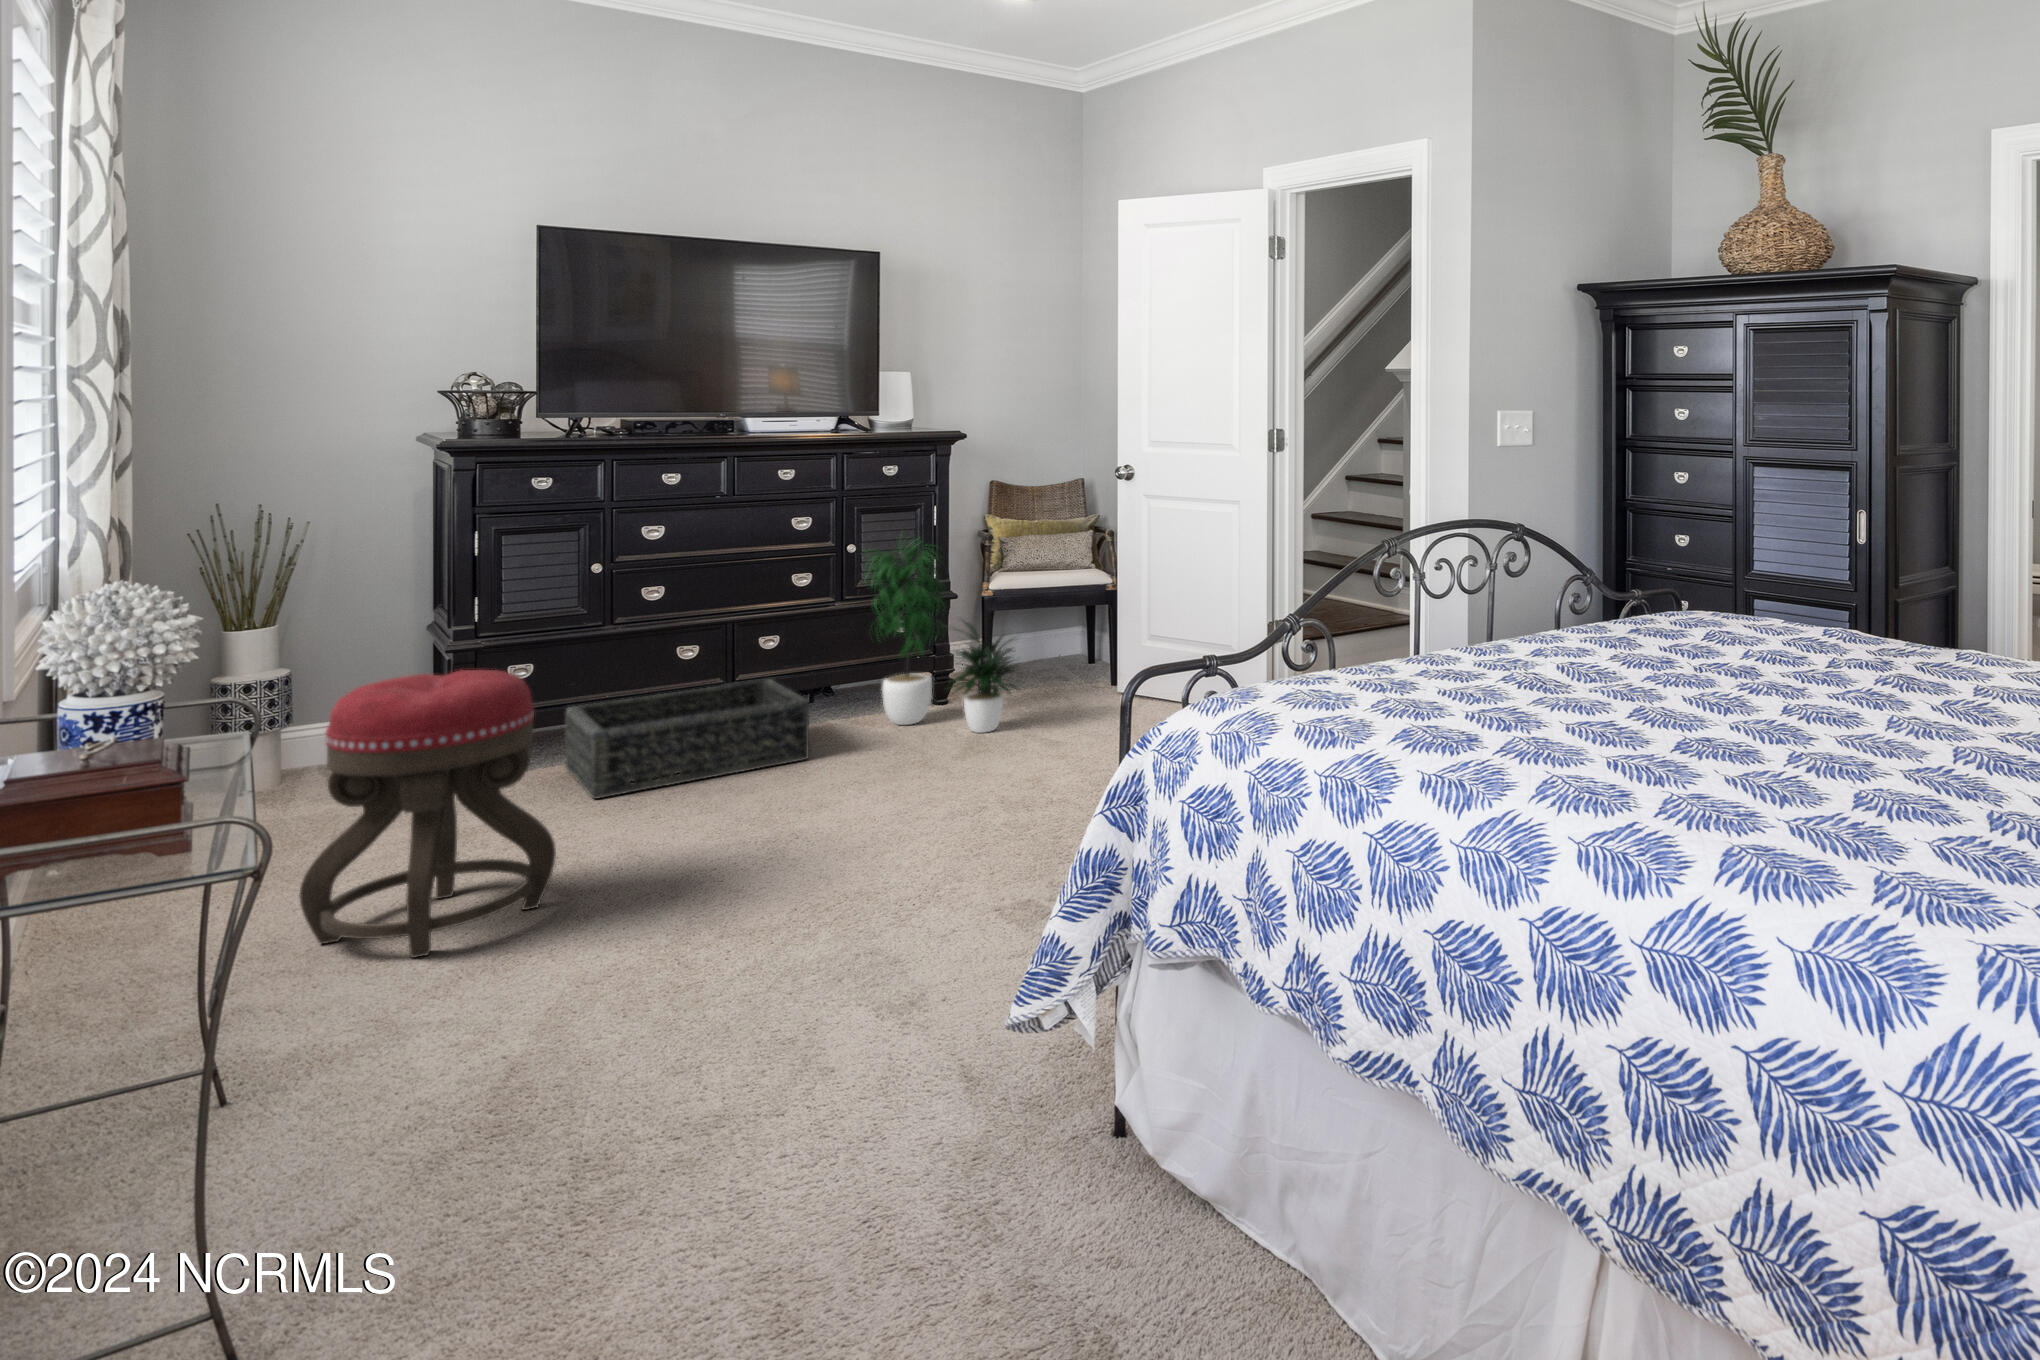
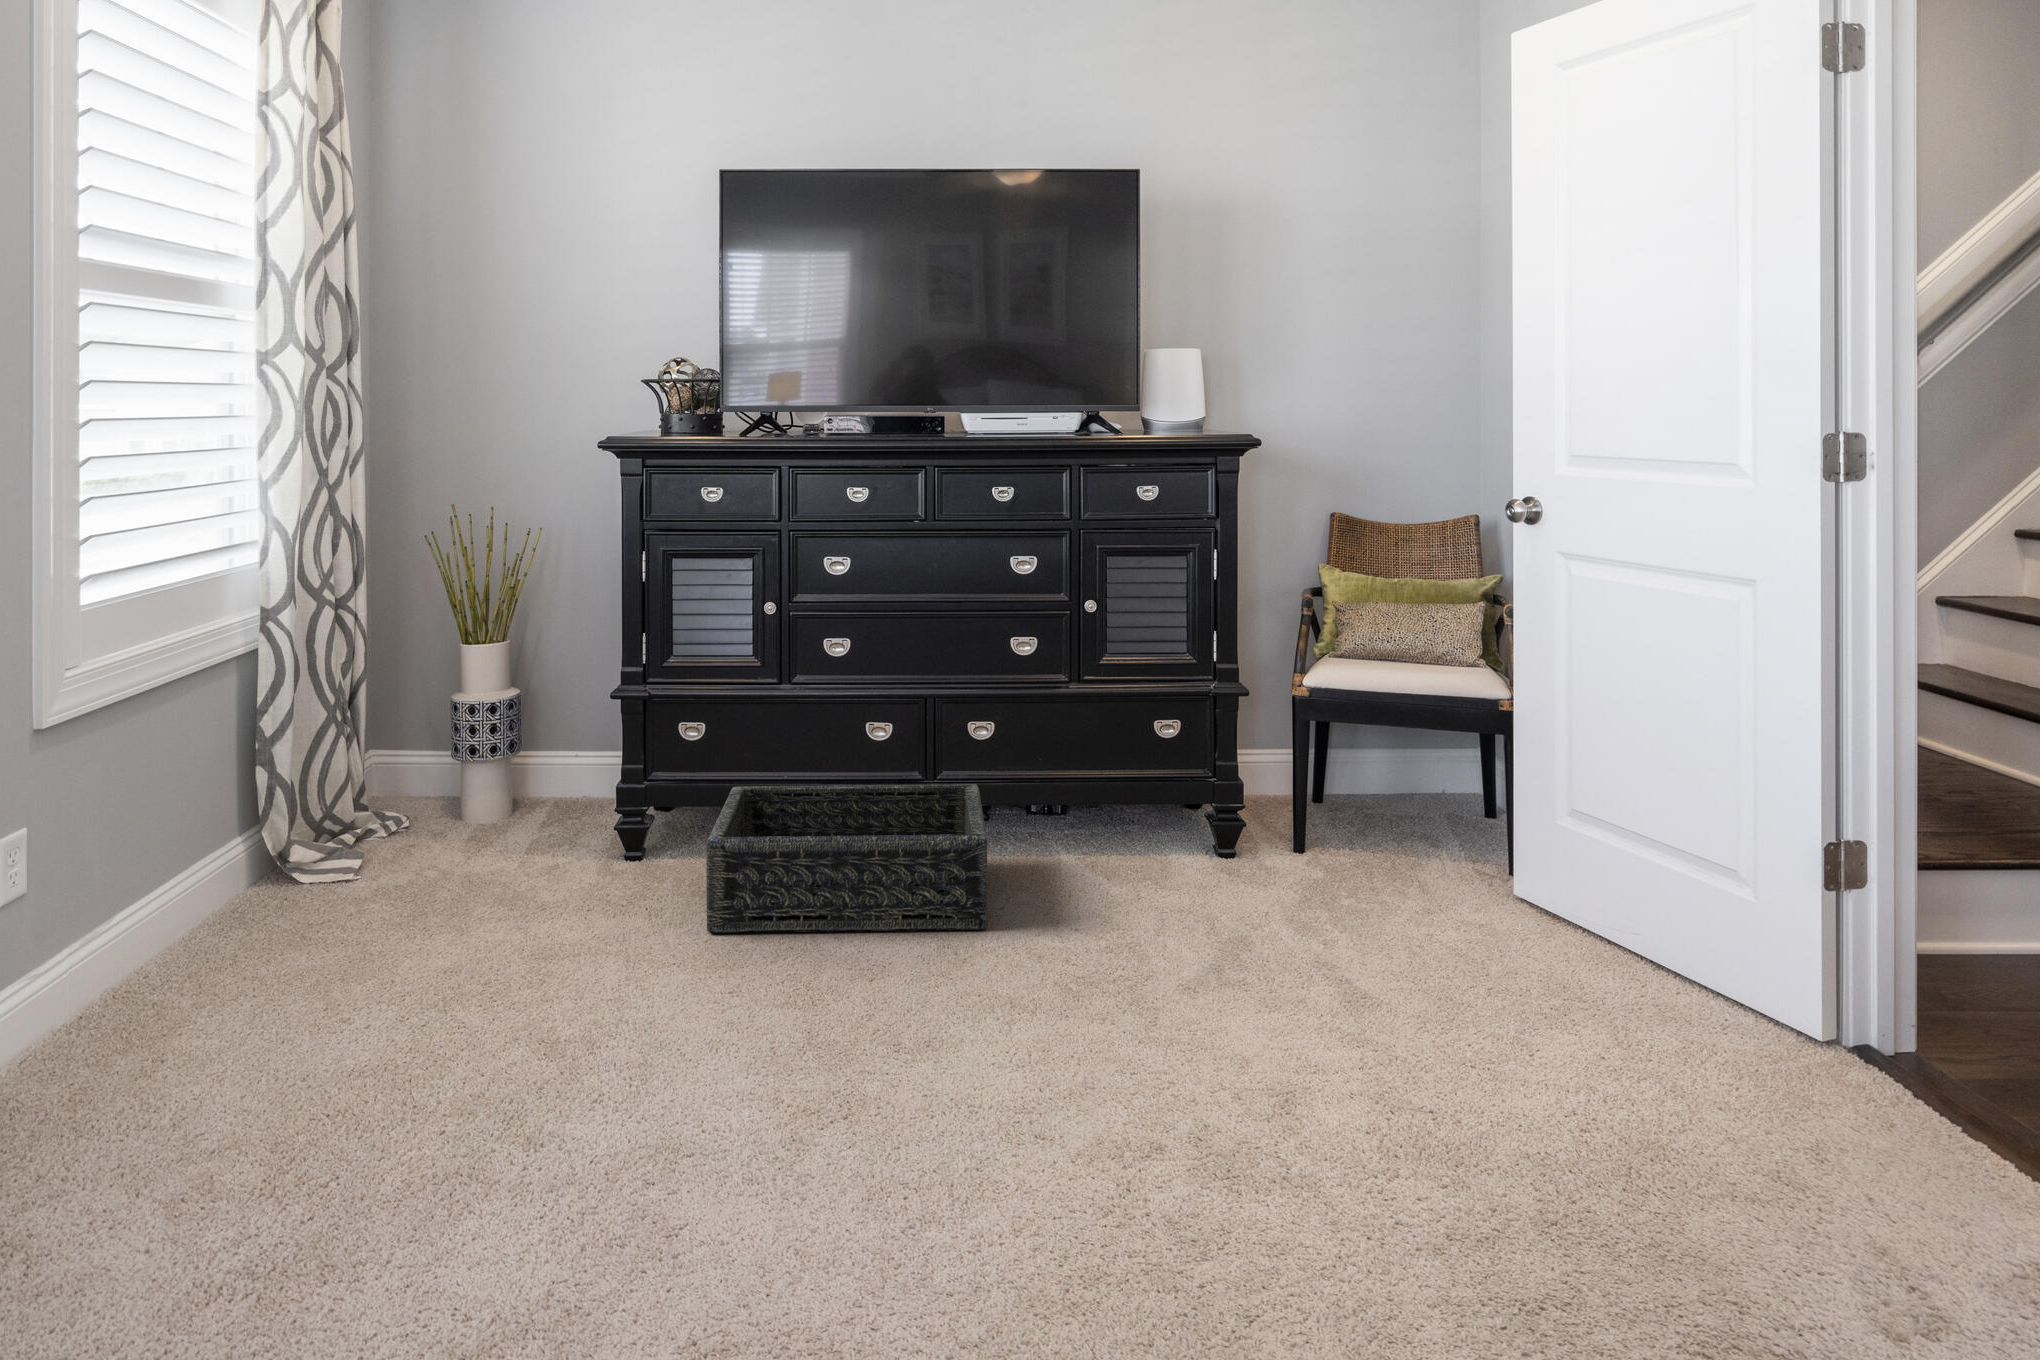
potted plant: present [866,542,1019,733] -> none [1086,585,1329,941]
ottoman: present [300,670,556,958] -> none [206,758,485,1210]

